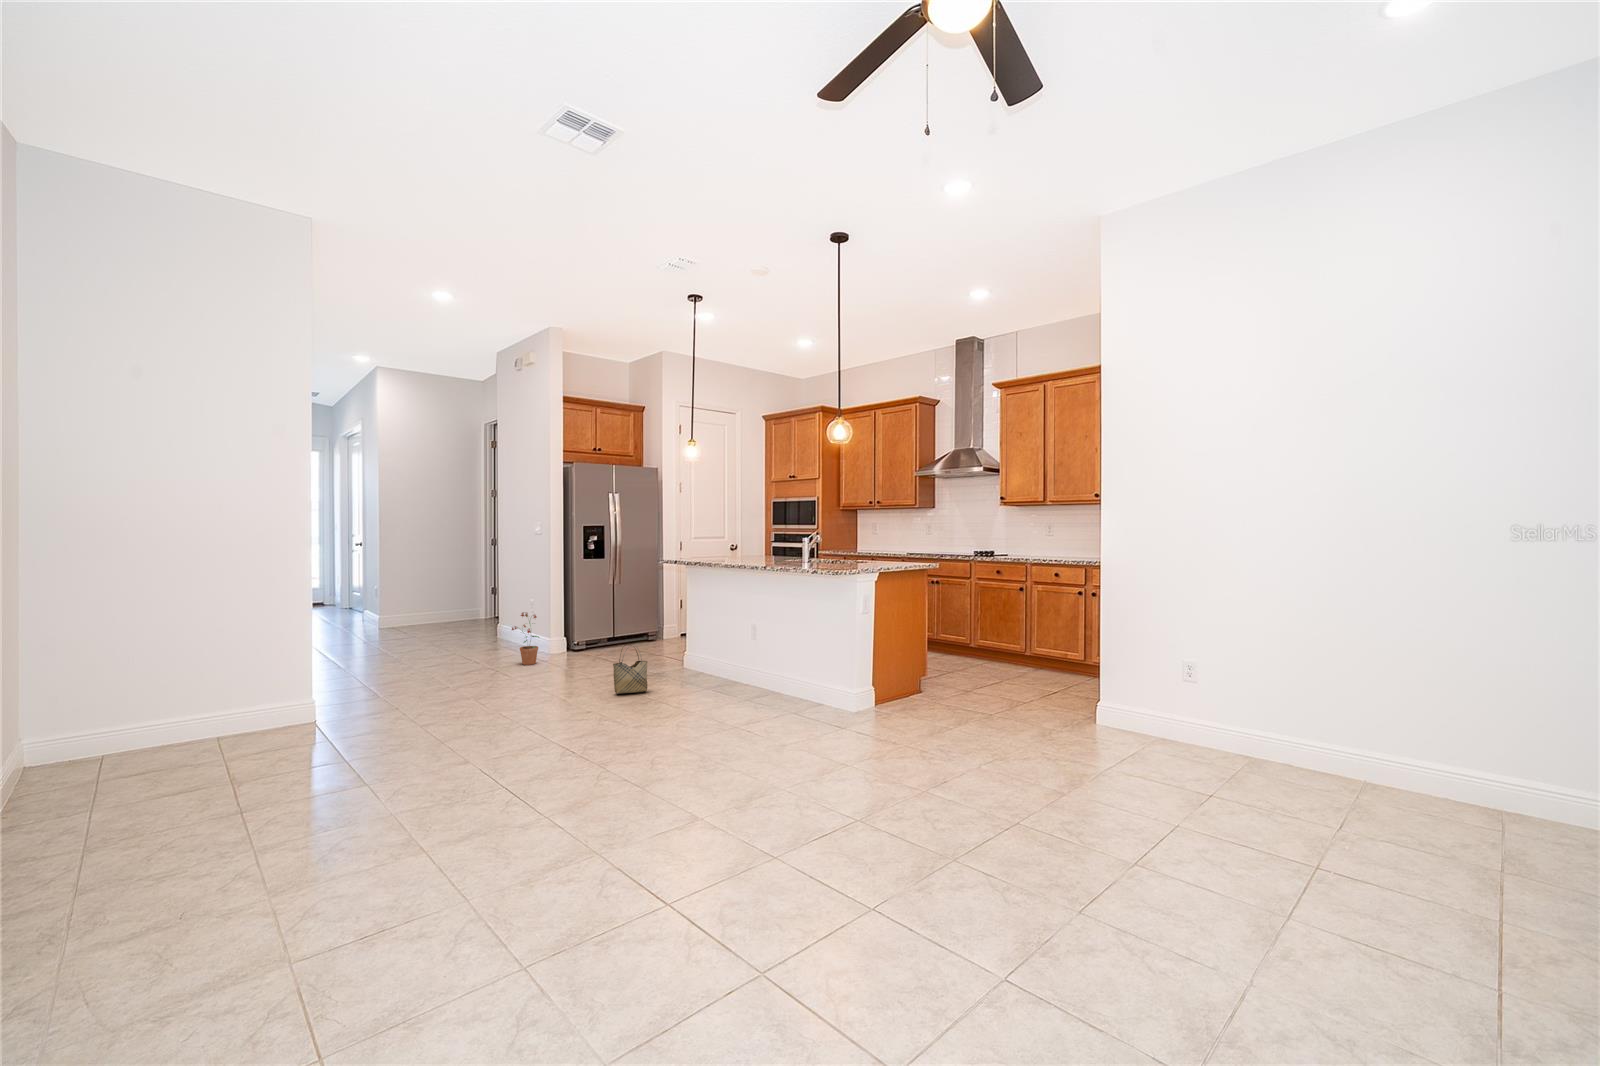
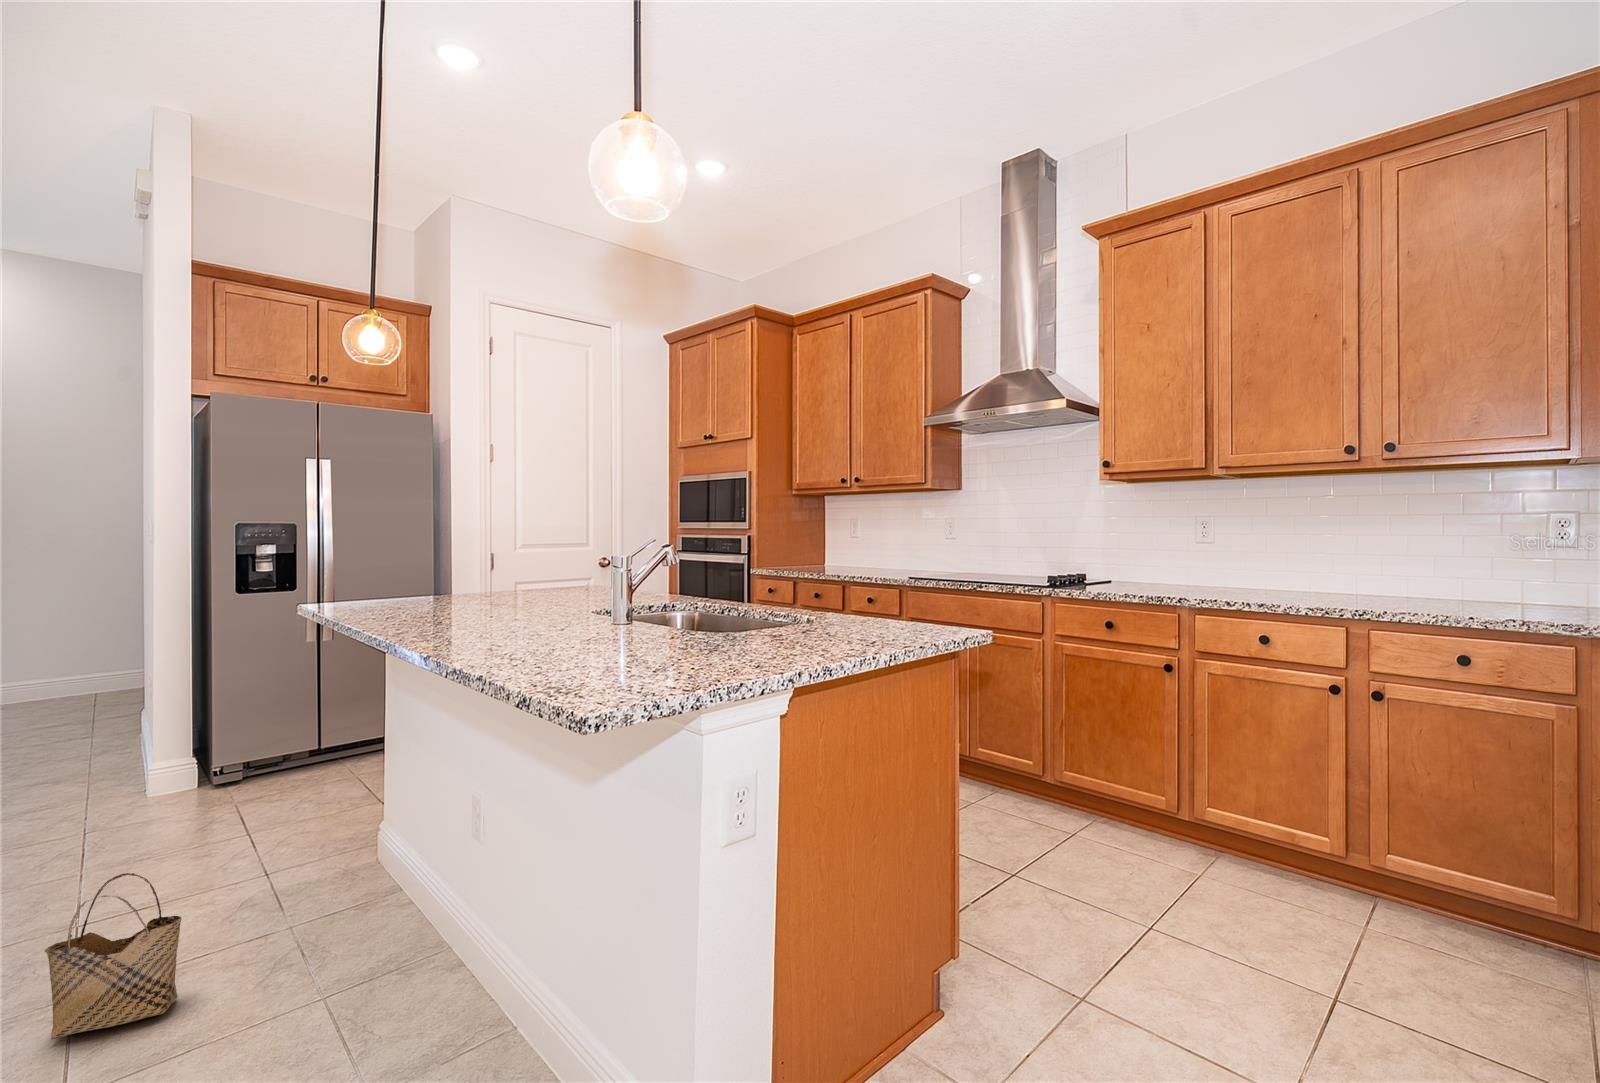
potted plant: present [512,612,539,665] -> none [32,724,107,845]

